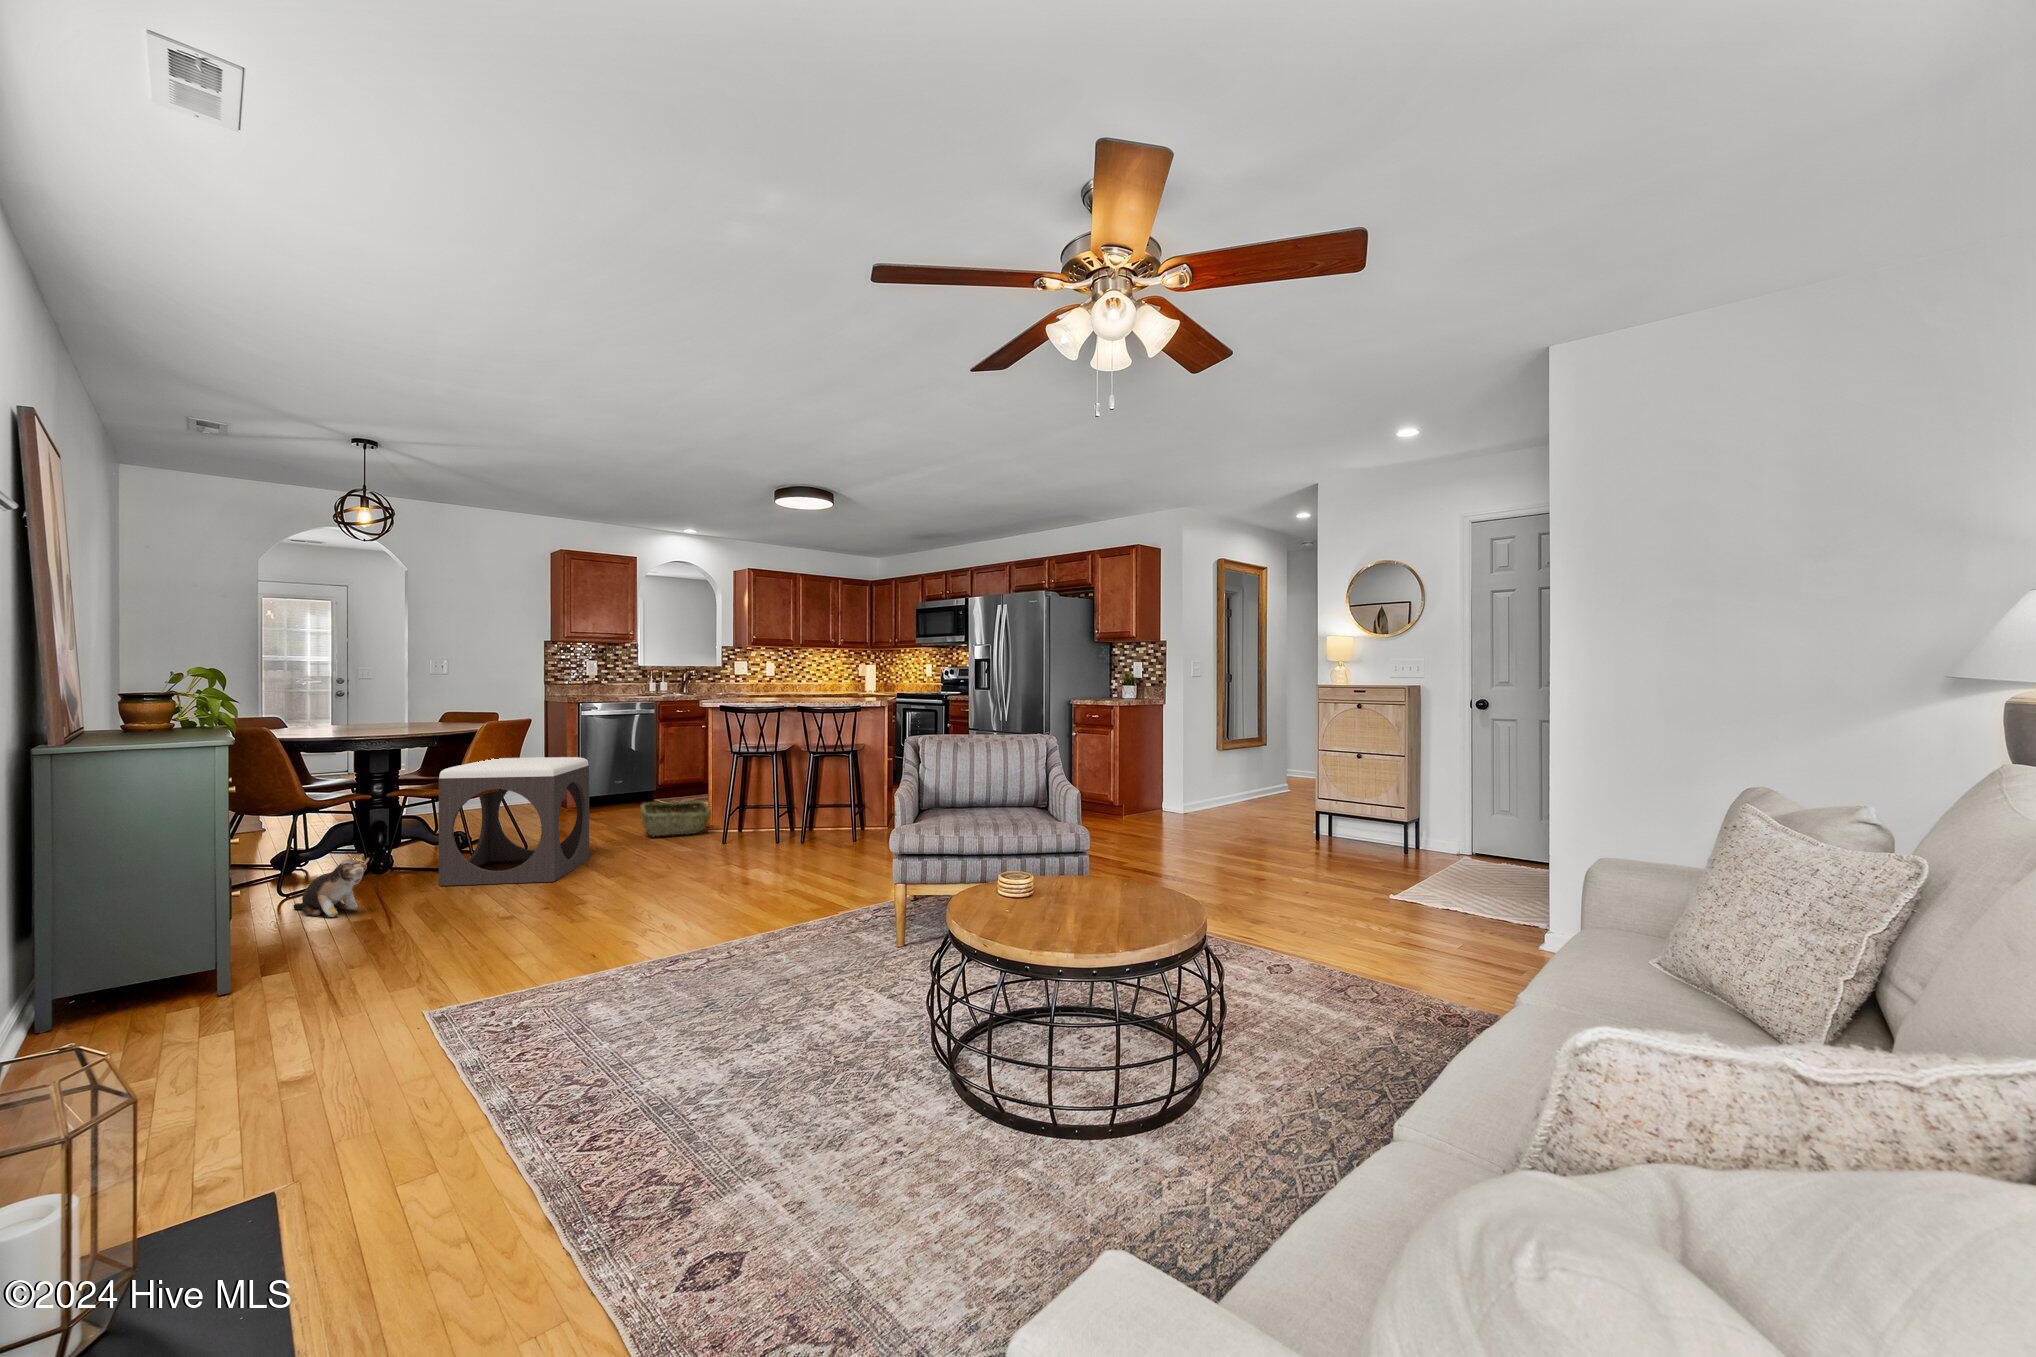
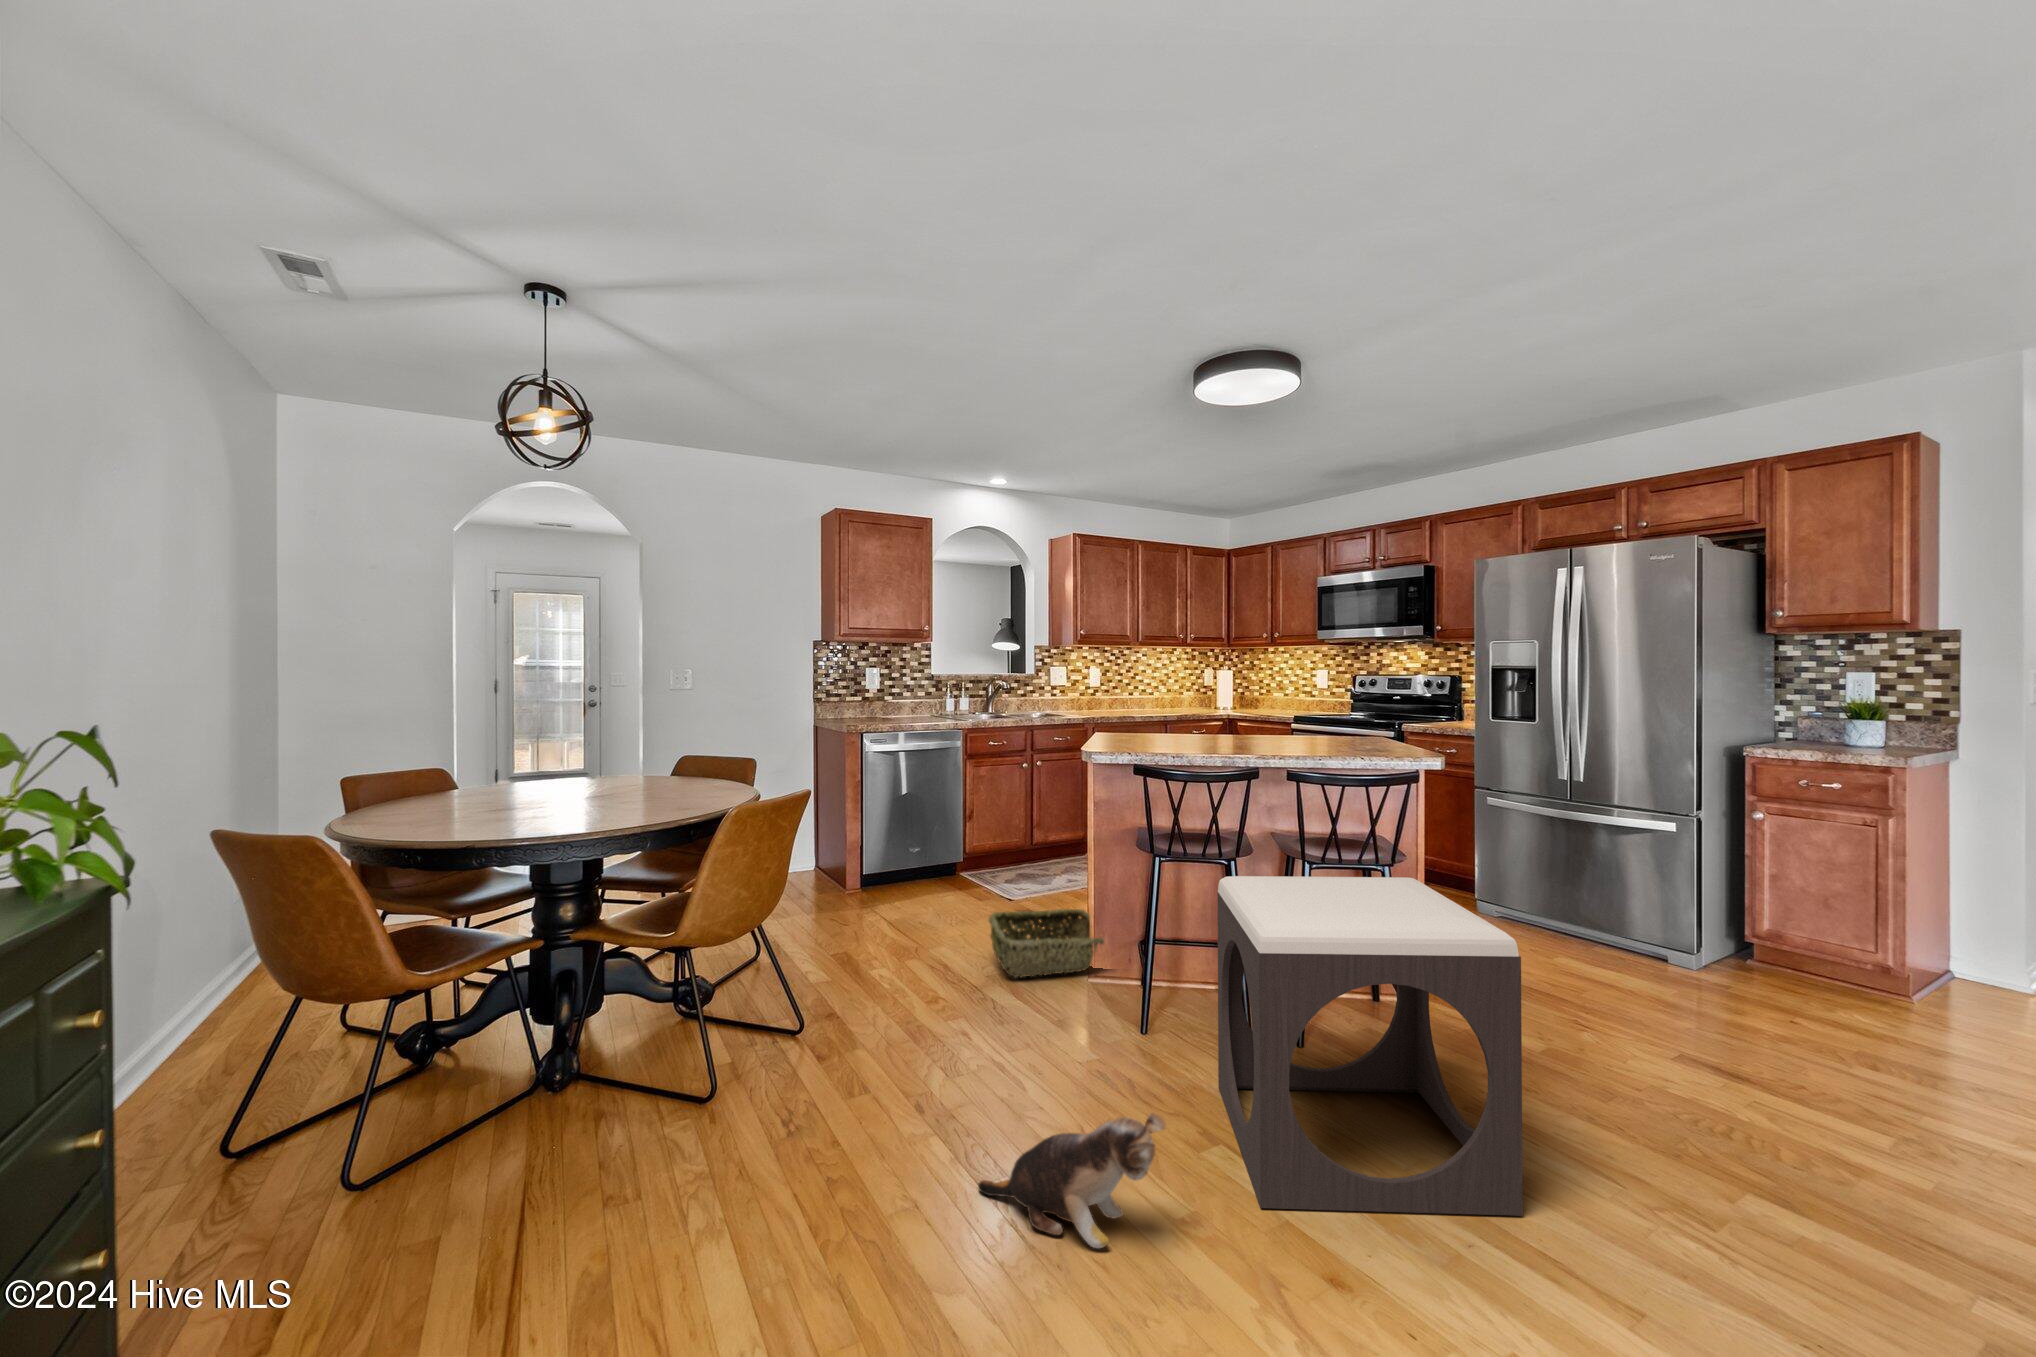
footstool: present [439,757,589,886] -> present [1217,876,1523,1216]
plush toy: present [293,858,369,917] -> present [978,1113,1166,1248]

